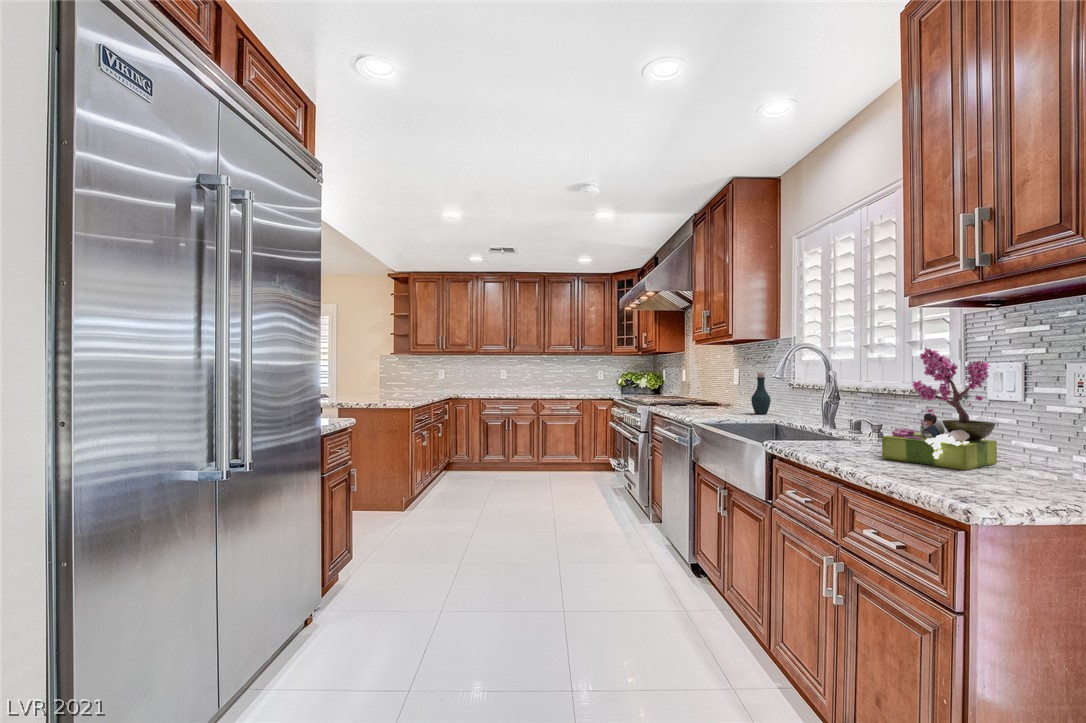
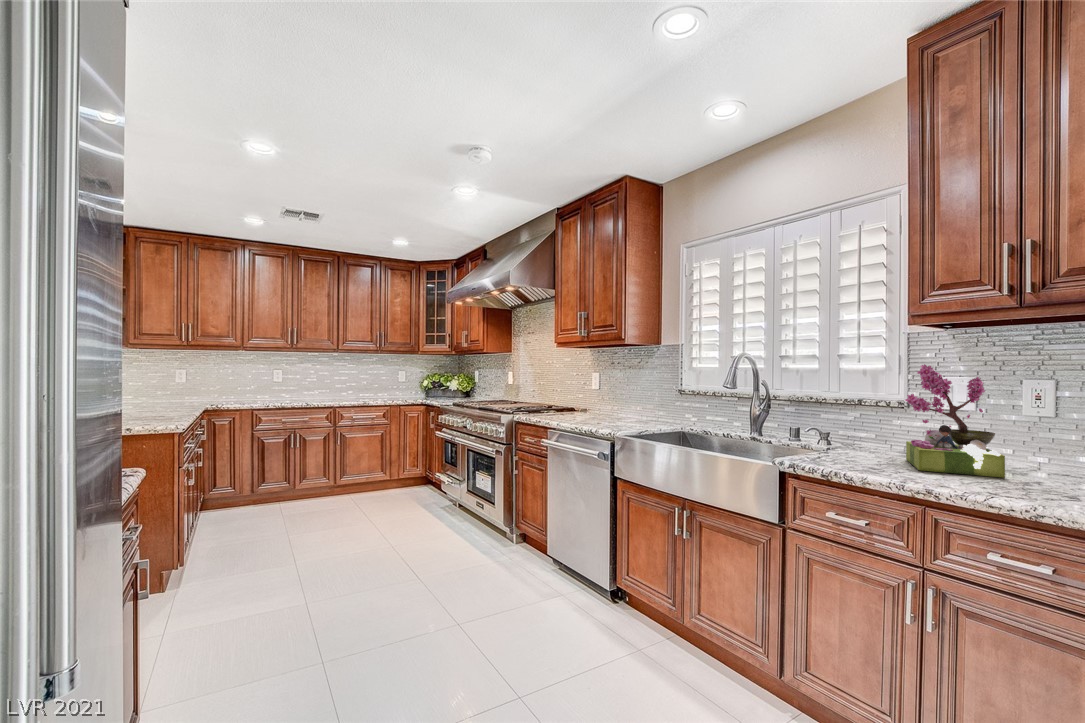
bottle: present [751,373,771,414] -> none [640,379,659,420]

